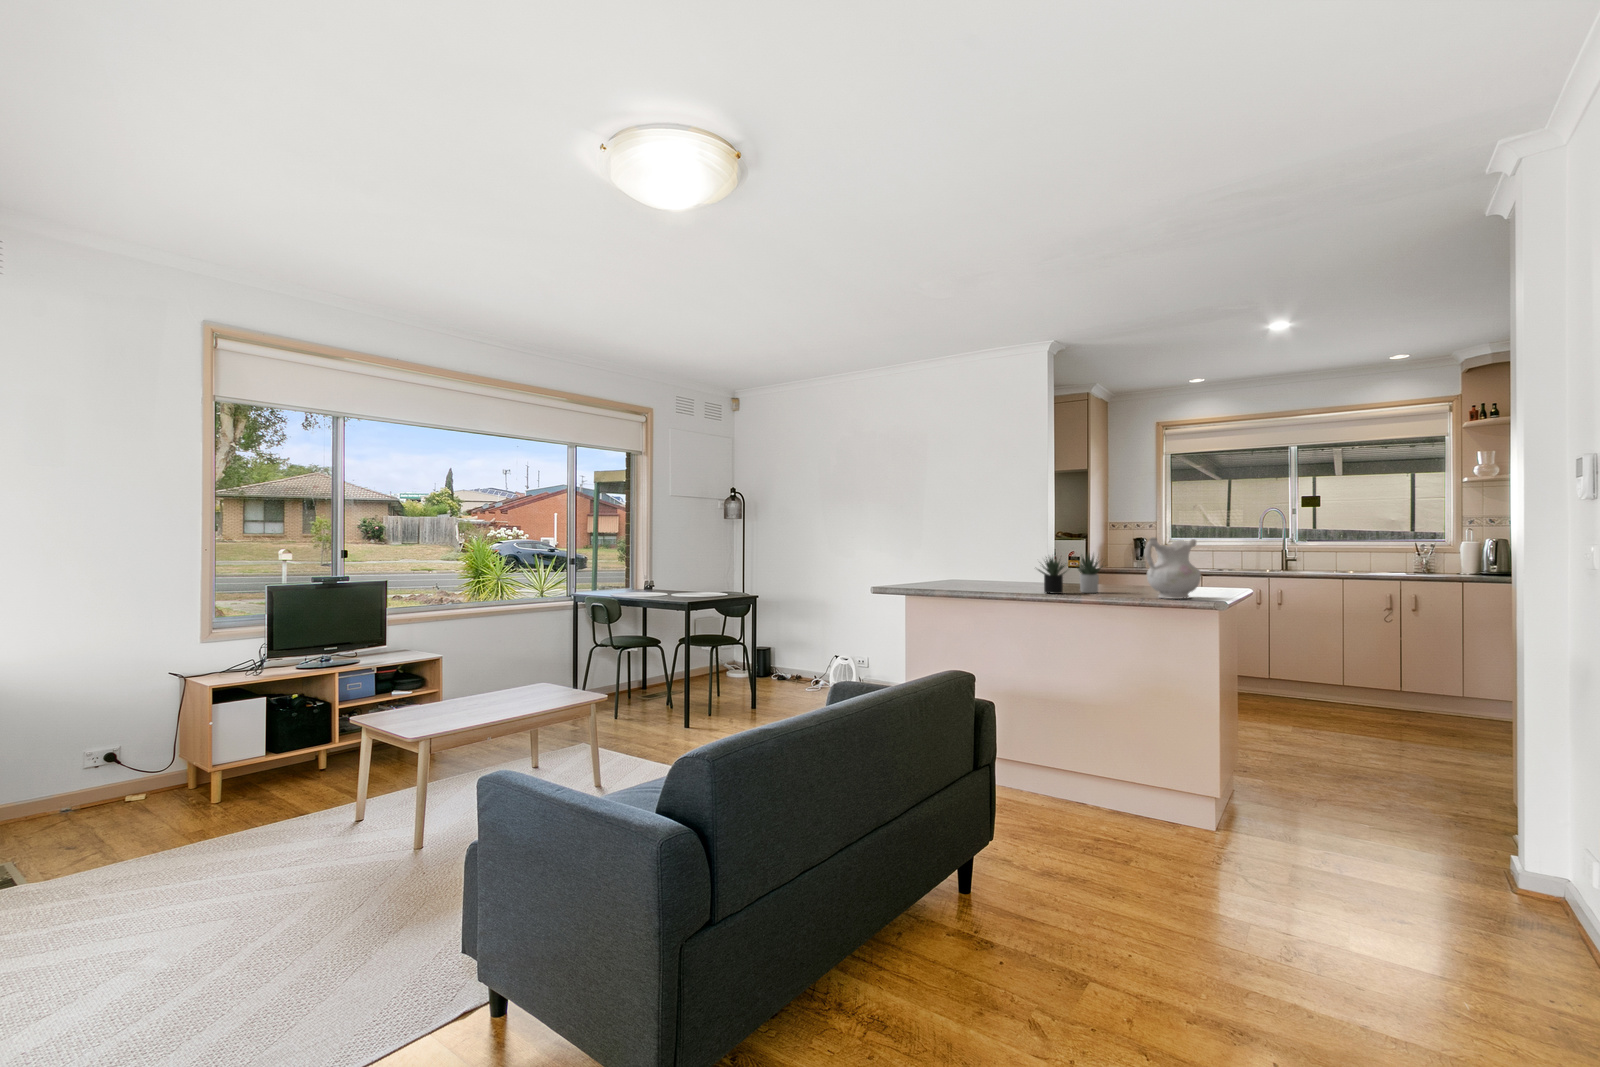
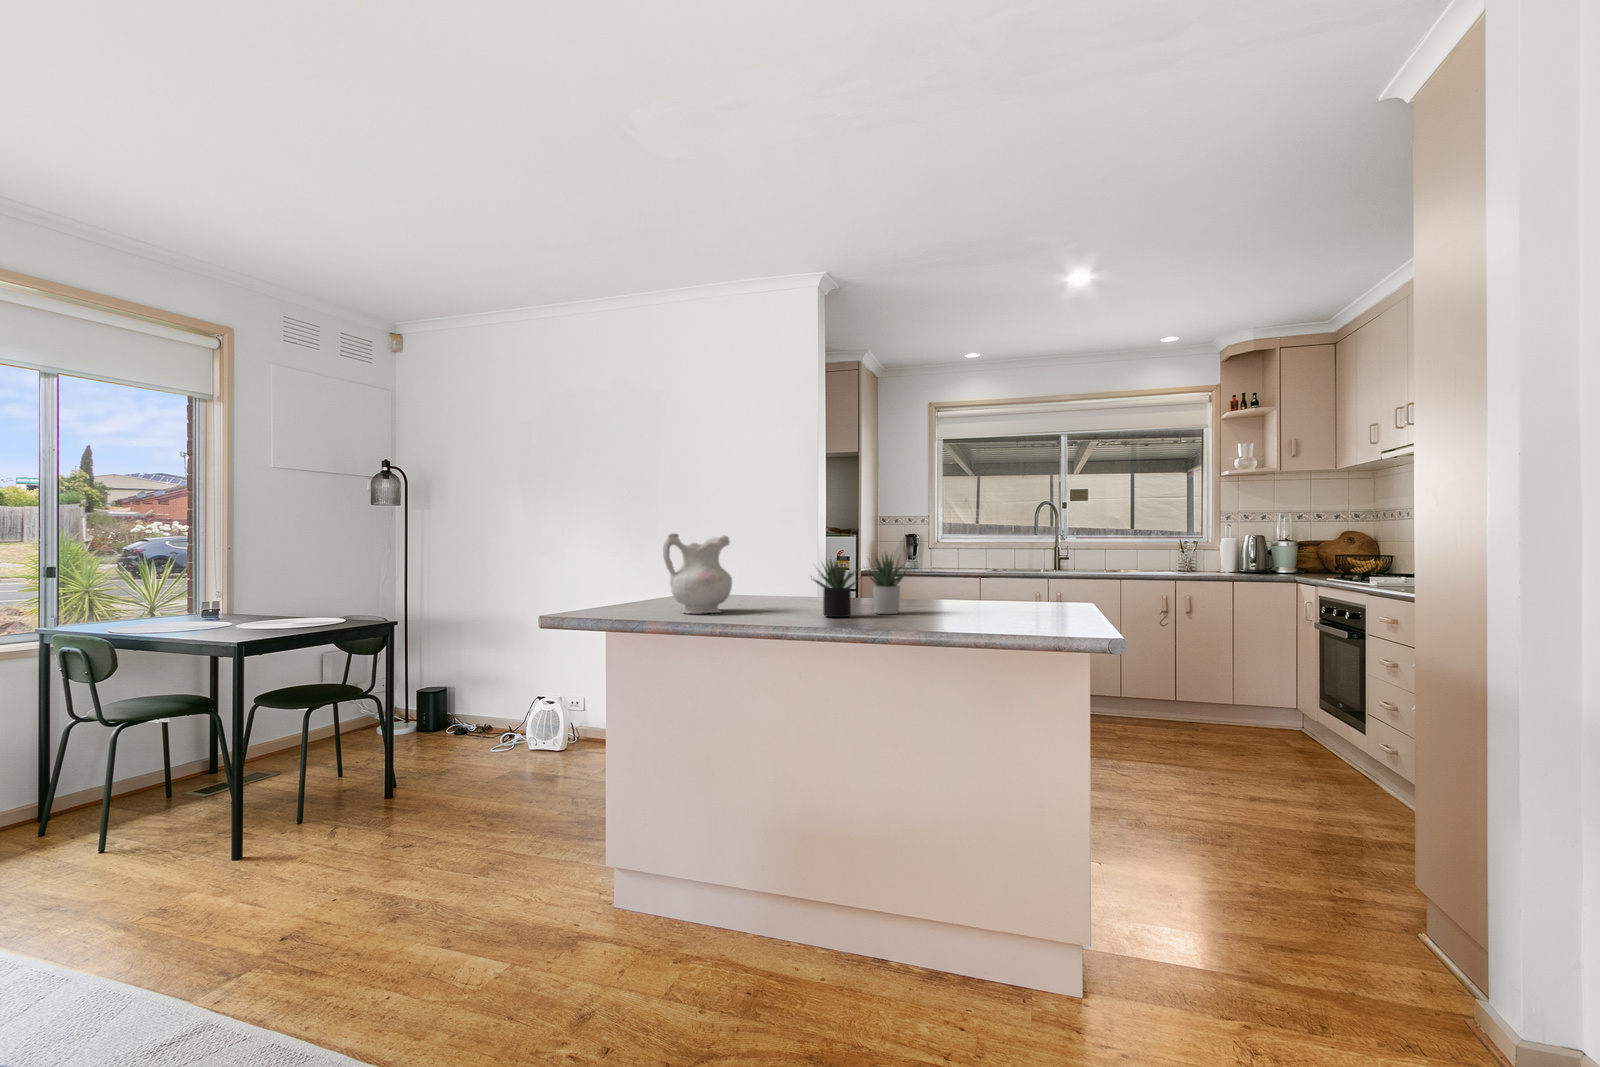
ceramic pitcher: present [1145,538,1201,599] -> present [663,534,732,614]

